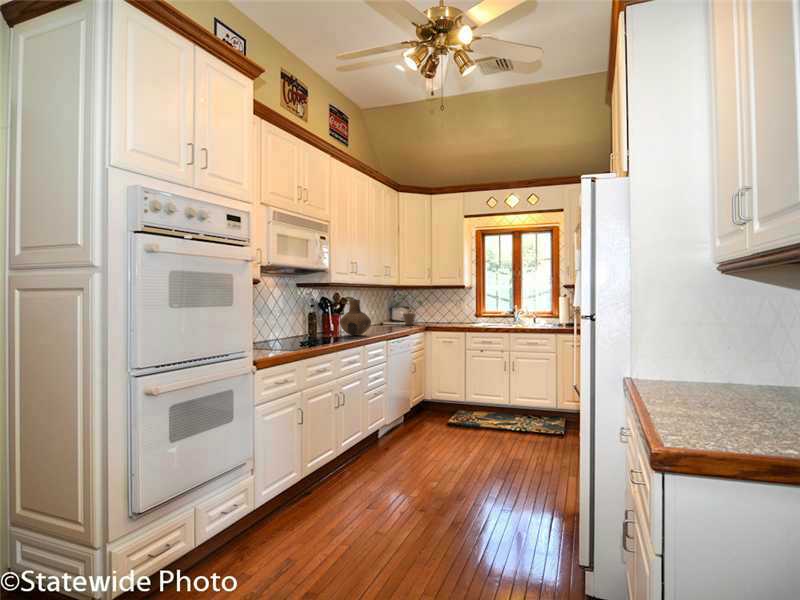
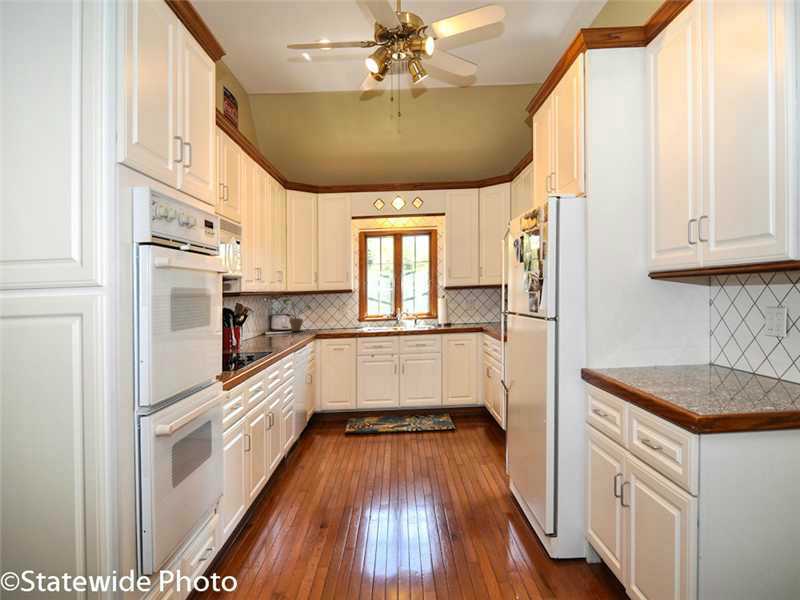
vase: present [340,300,371,335] -> none [244,311,279,350]

